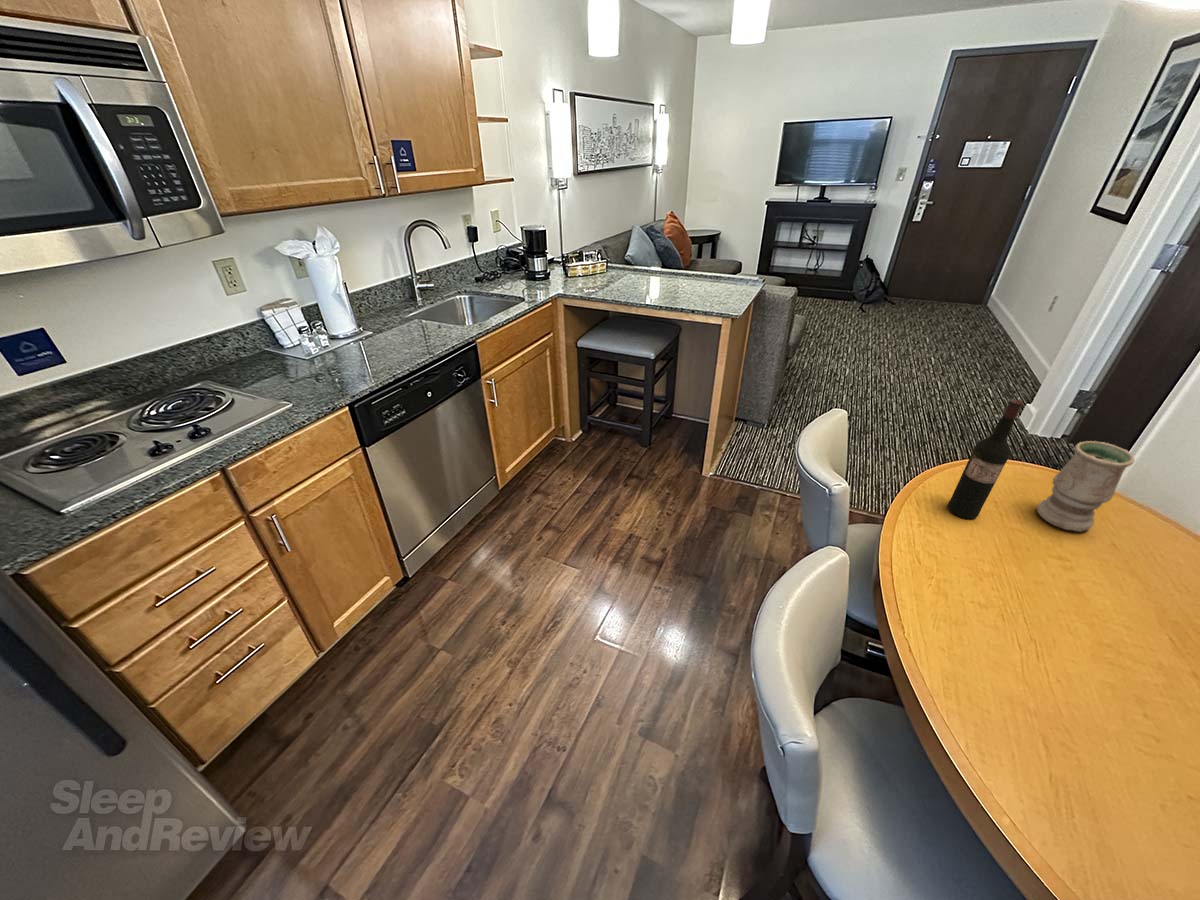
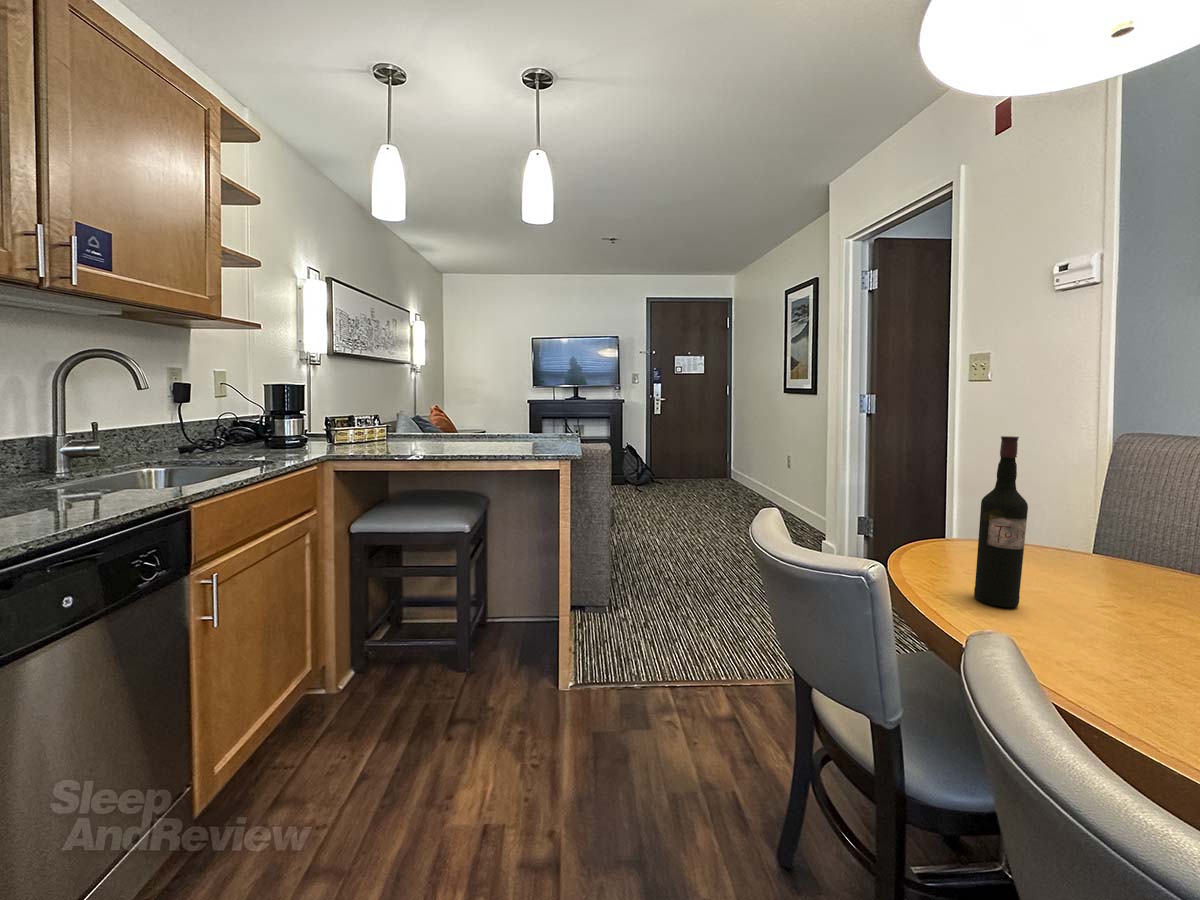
vase: present [1037,441,1134,532] -> none [1038,483,1119,594]

